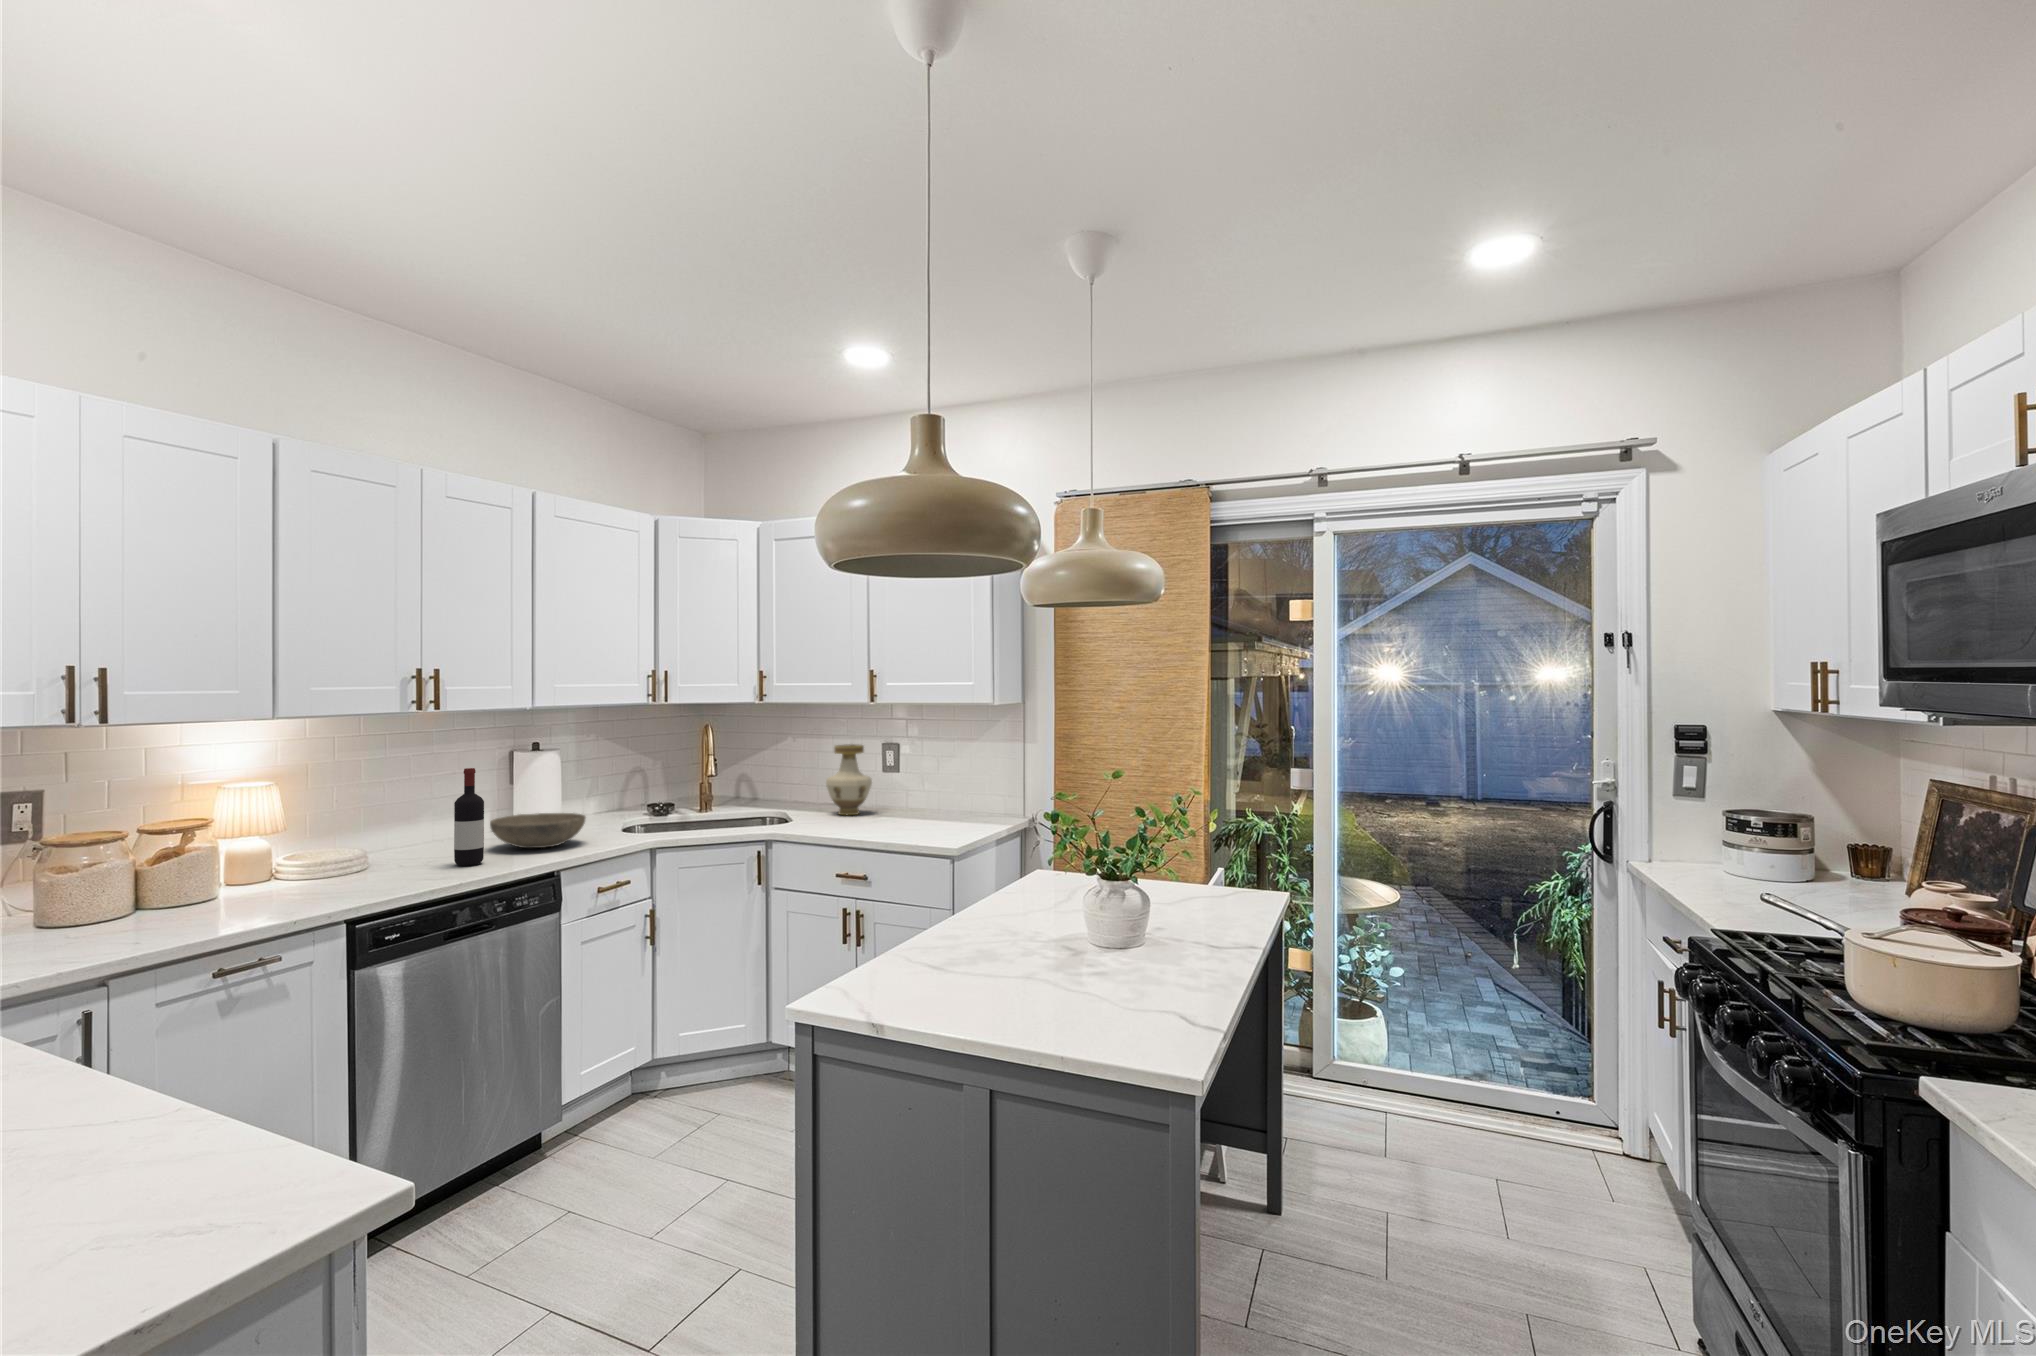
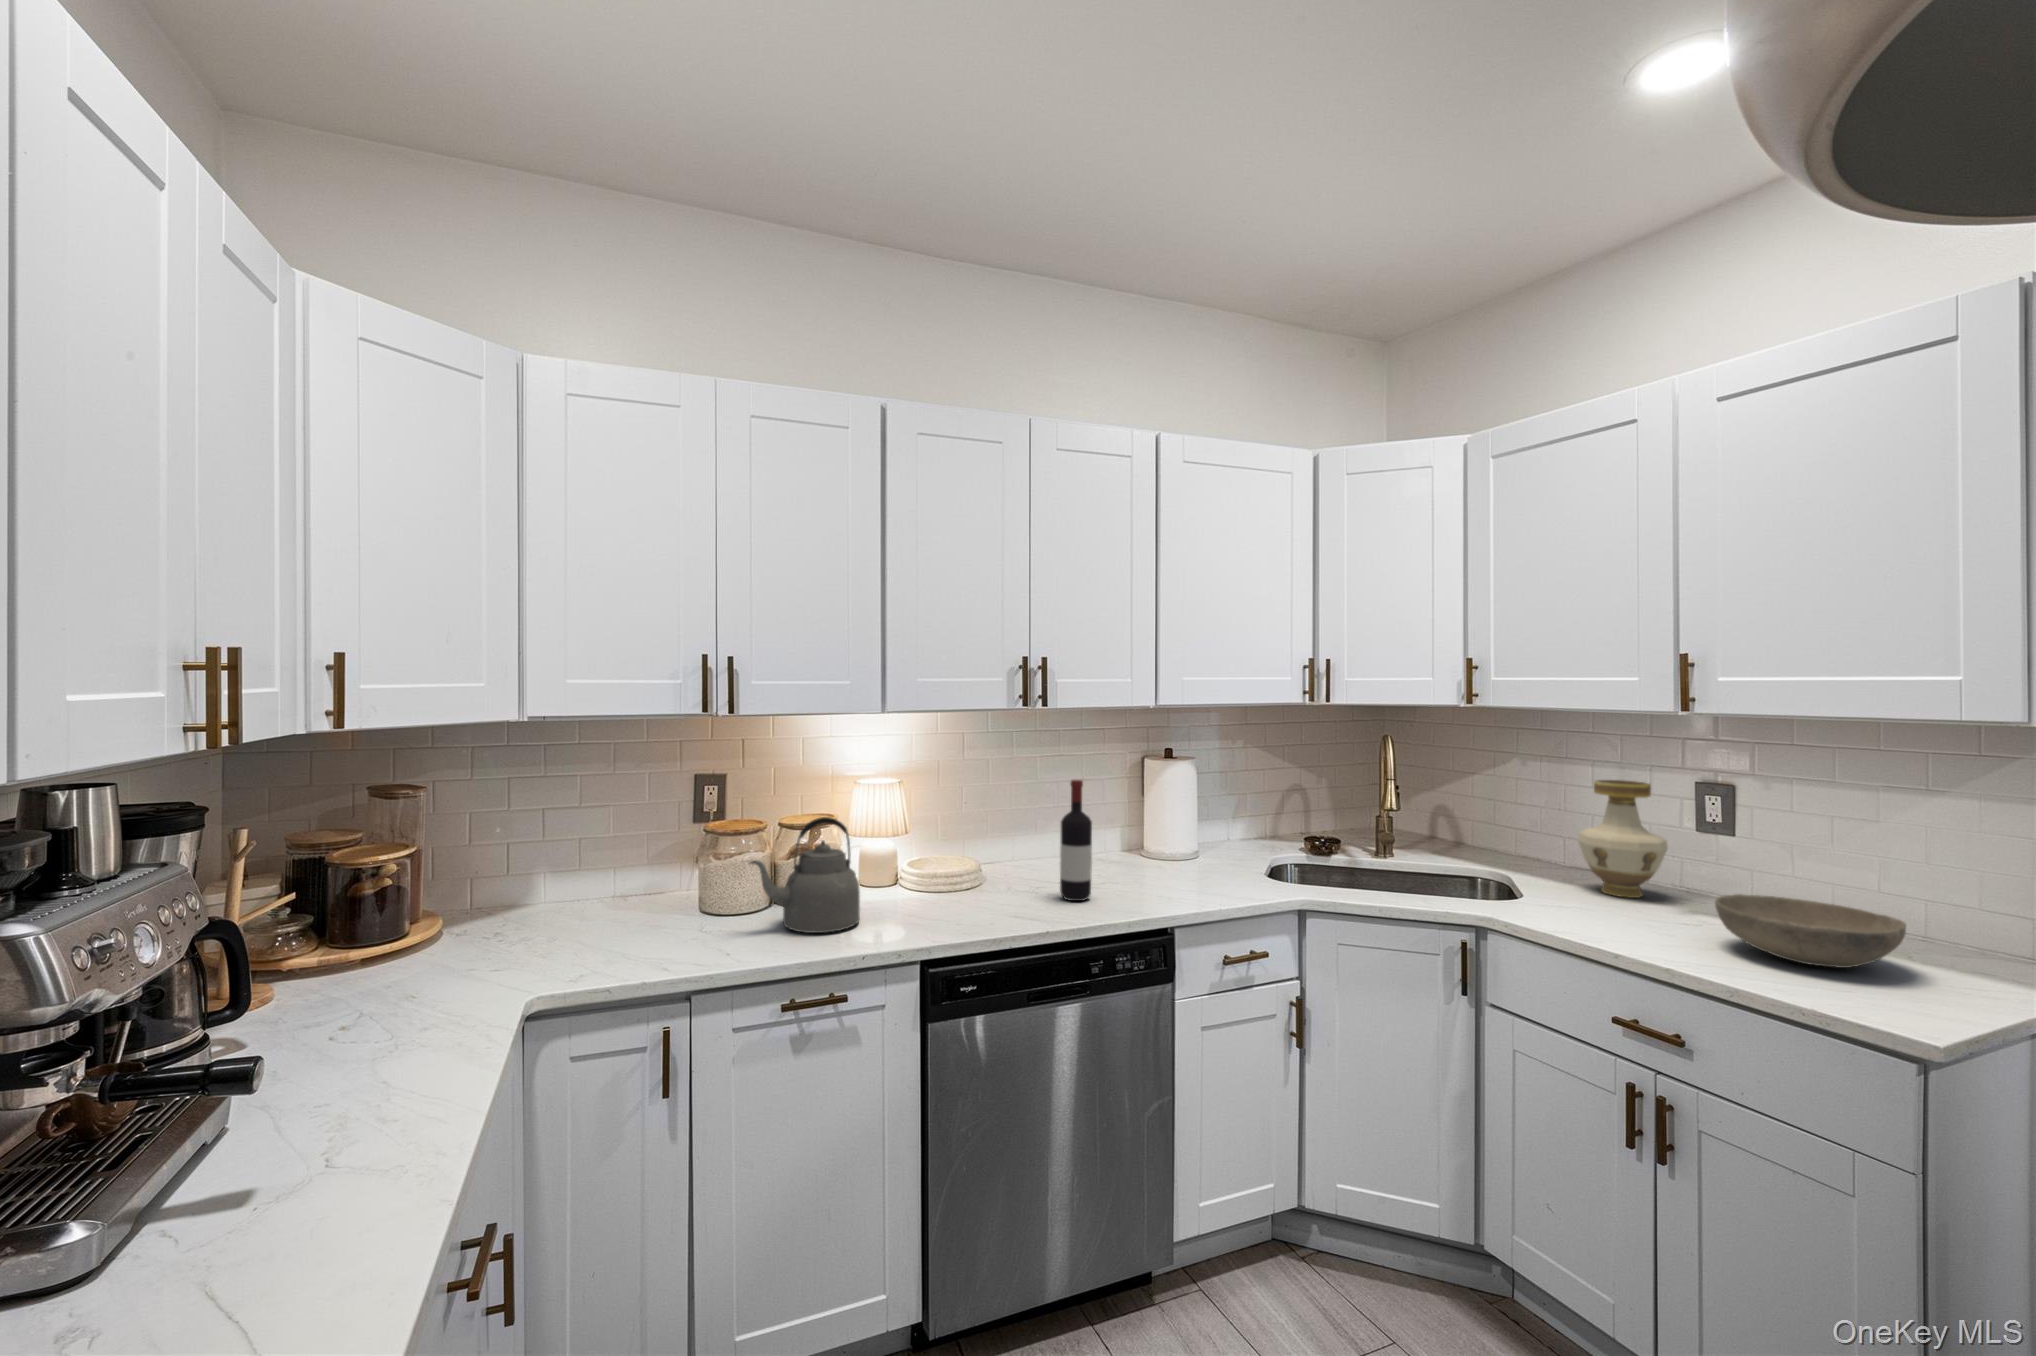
bowl: present [490,813,586,848] -> present [1715,894,1906,968]
kettle: none [143,815,268,919] -> present [749,817,860,933]

